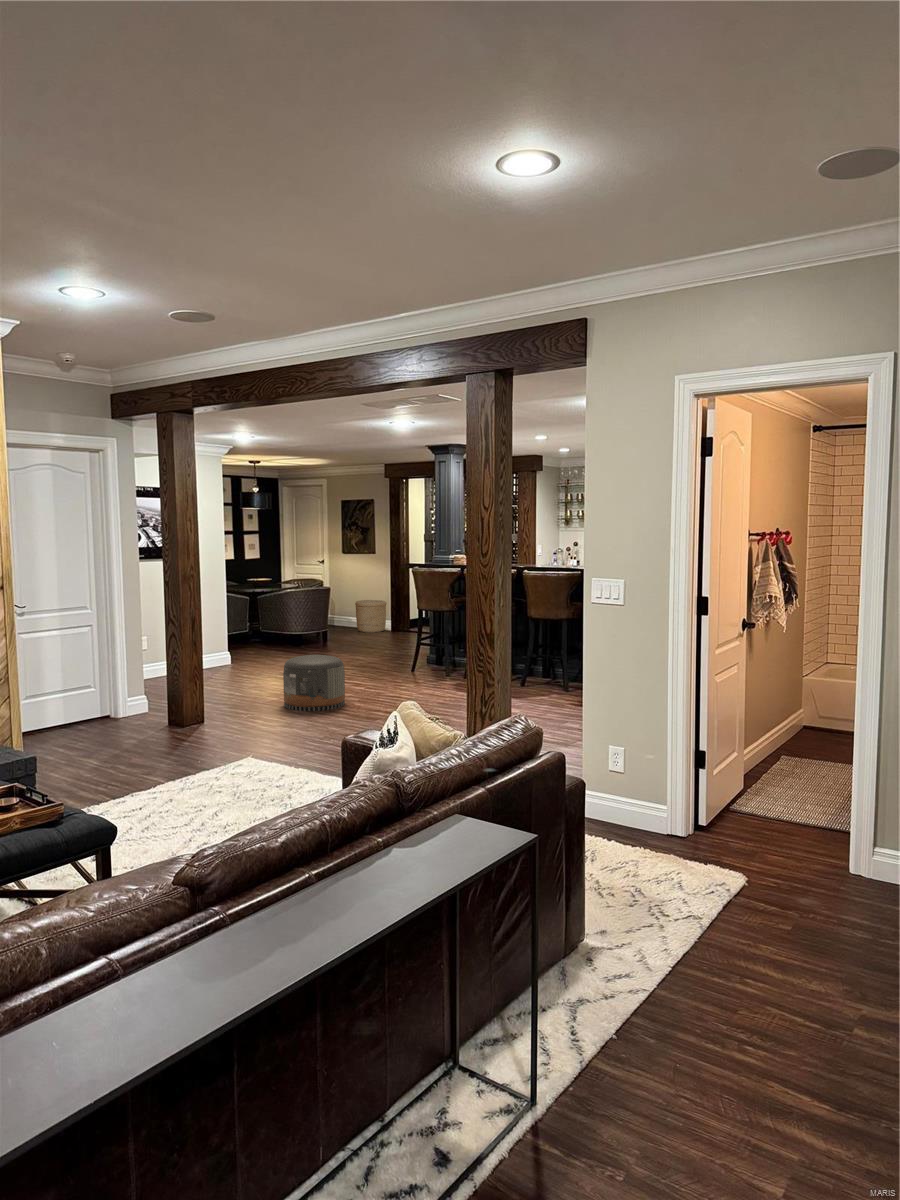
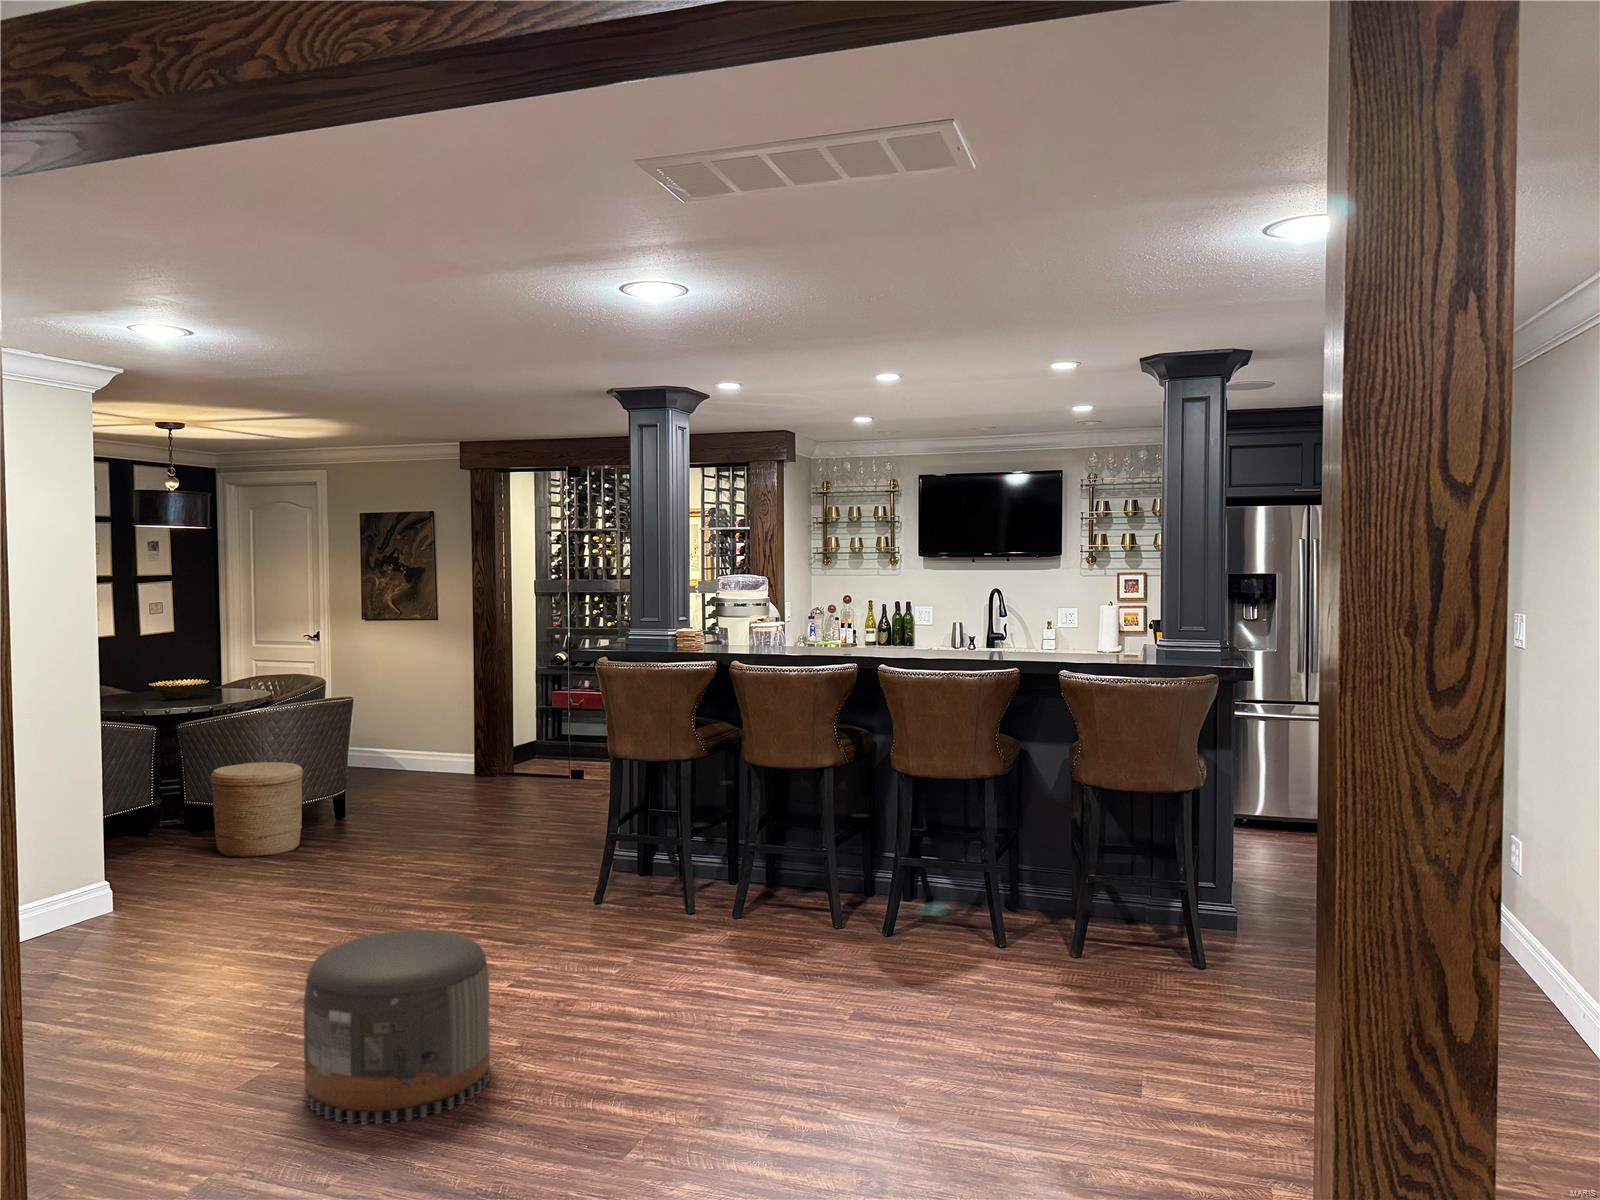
woven basket: present [355,600,387,632] -> present [210,762,303,858]

